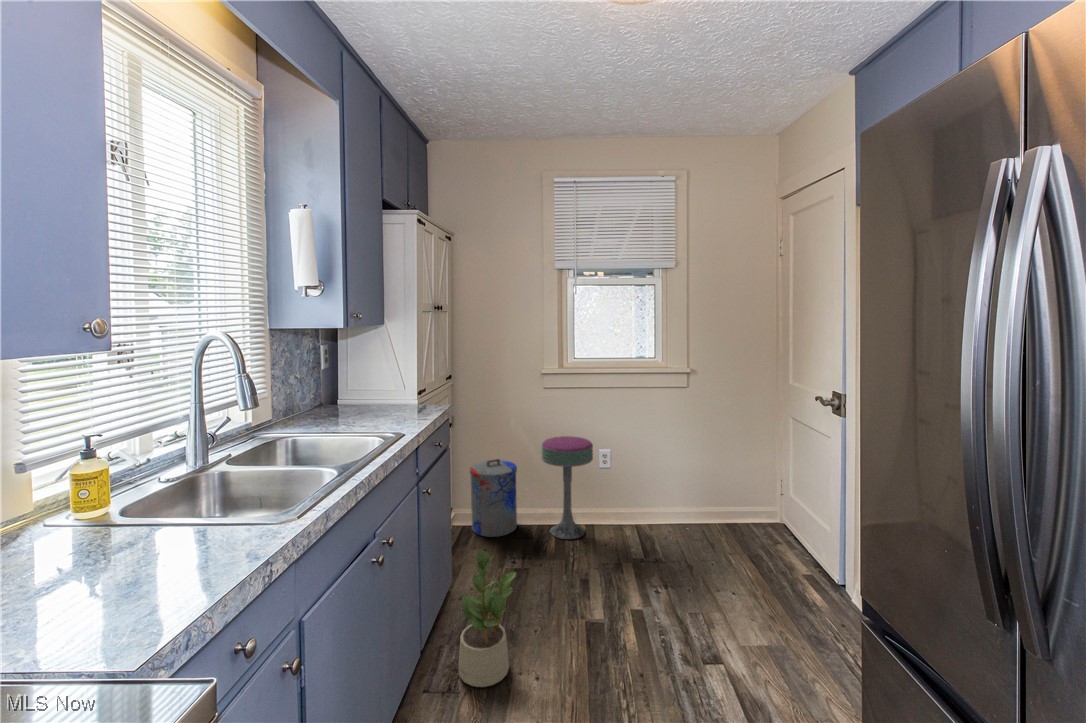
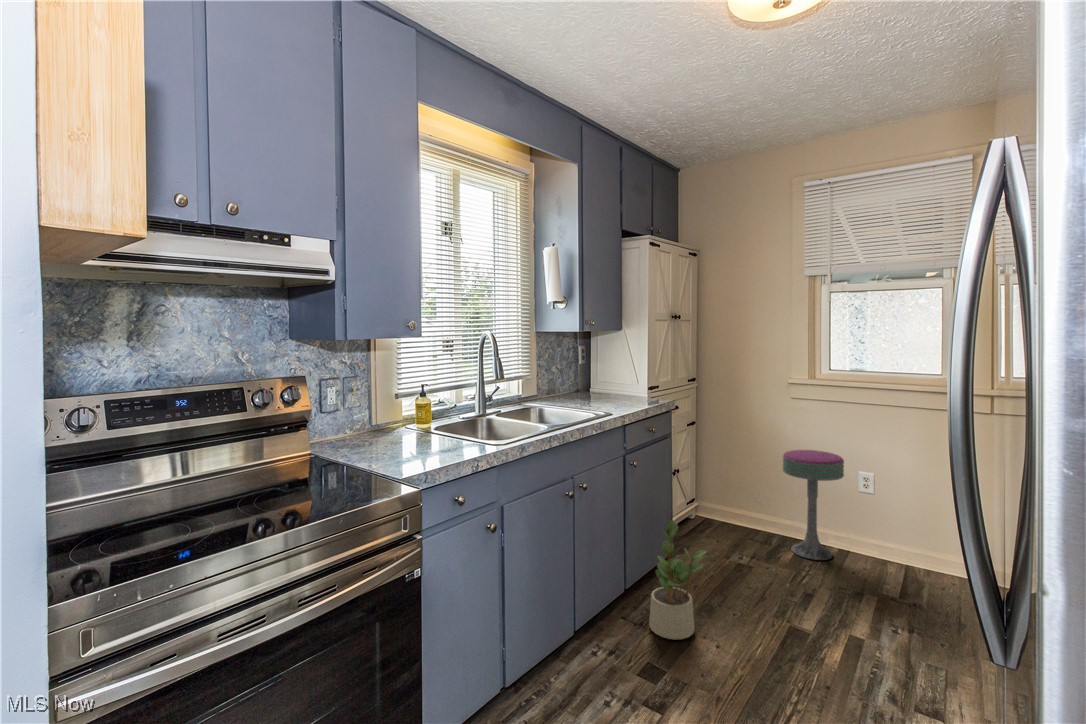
trash can: present [470,459,517,537] -> none [709,464,758,540]

